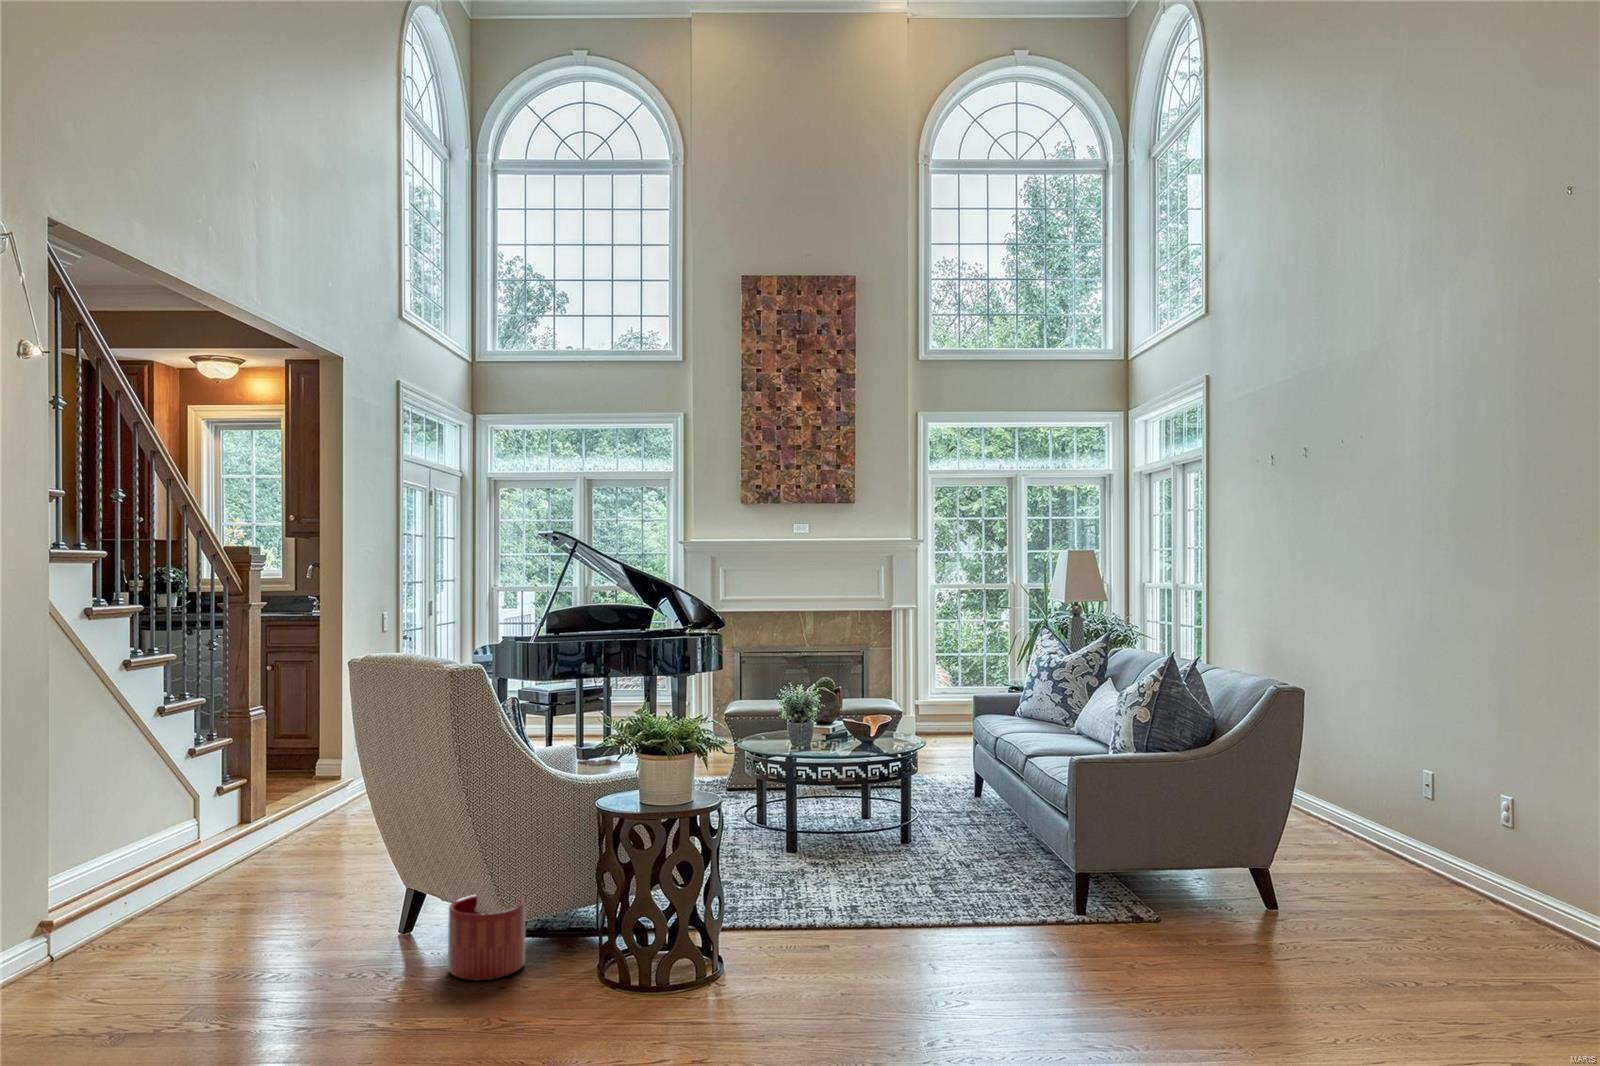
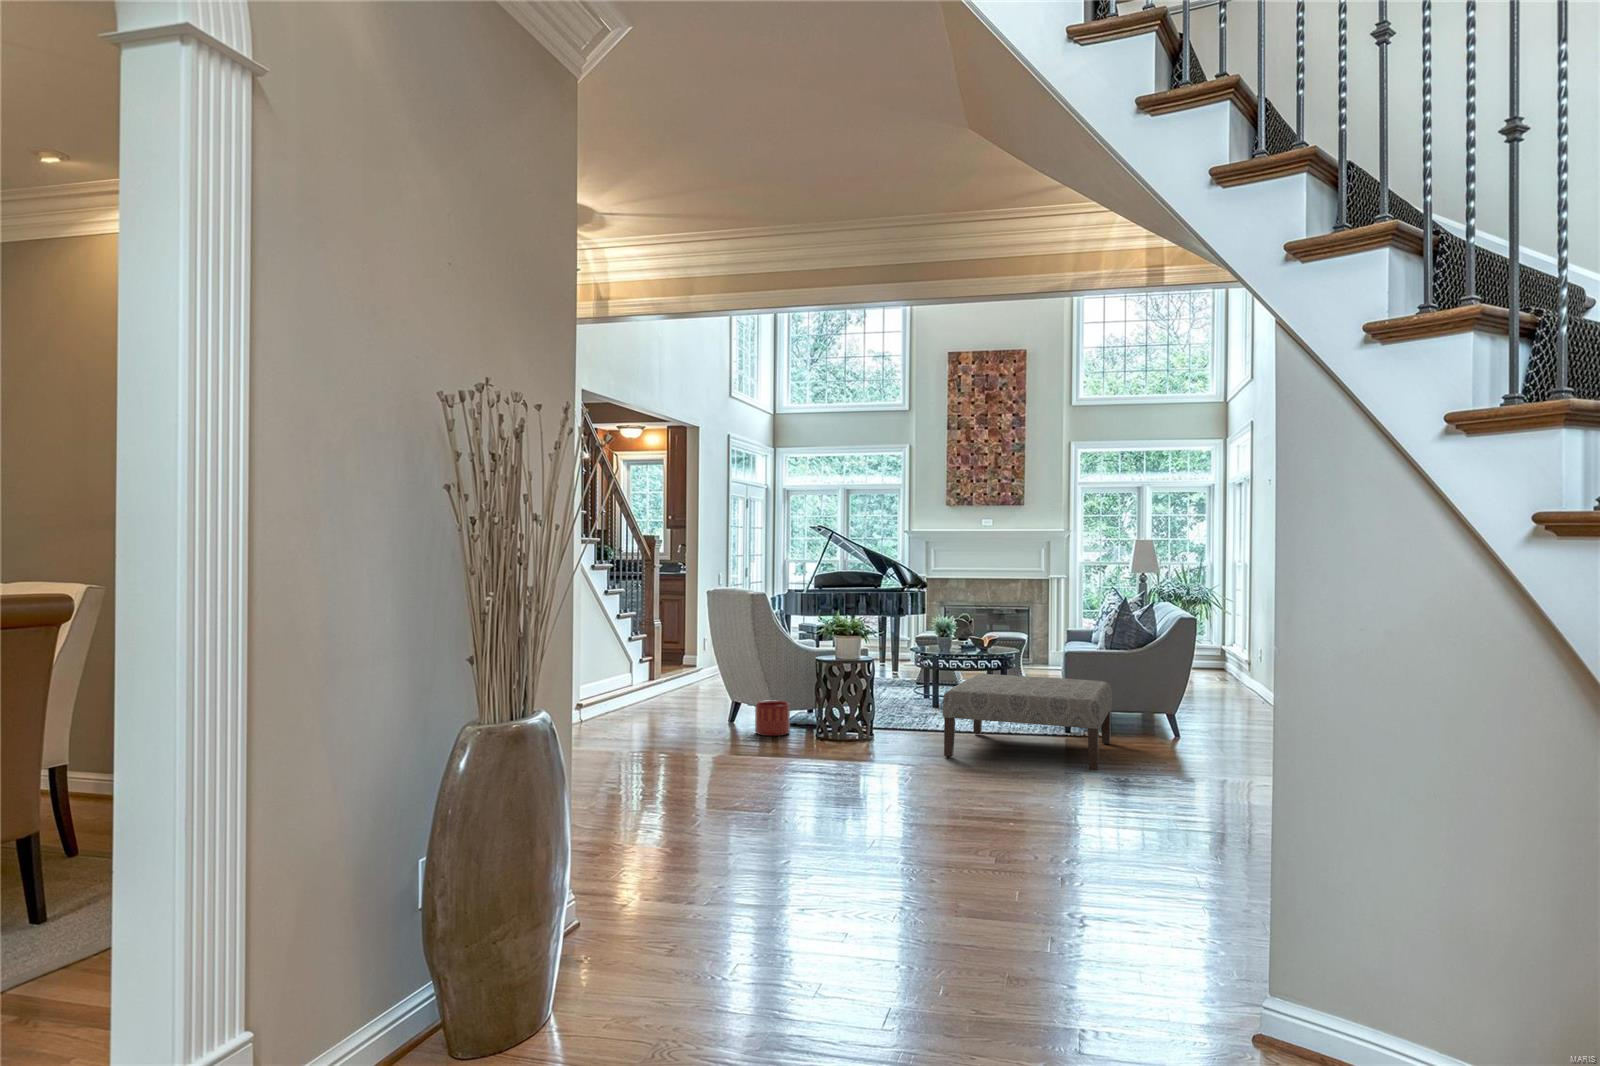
ottoman: none [882,811,1225,1042] -> present [943,674,1112,770]

